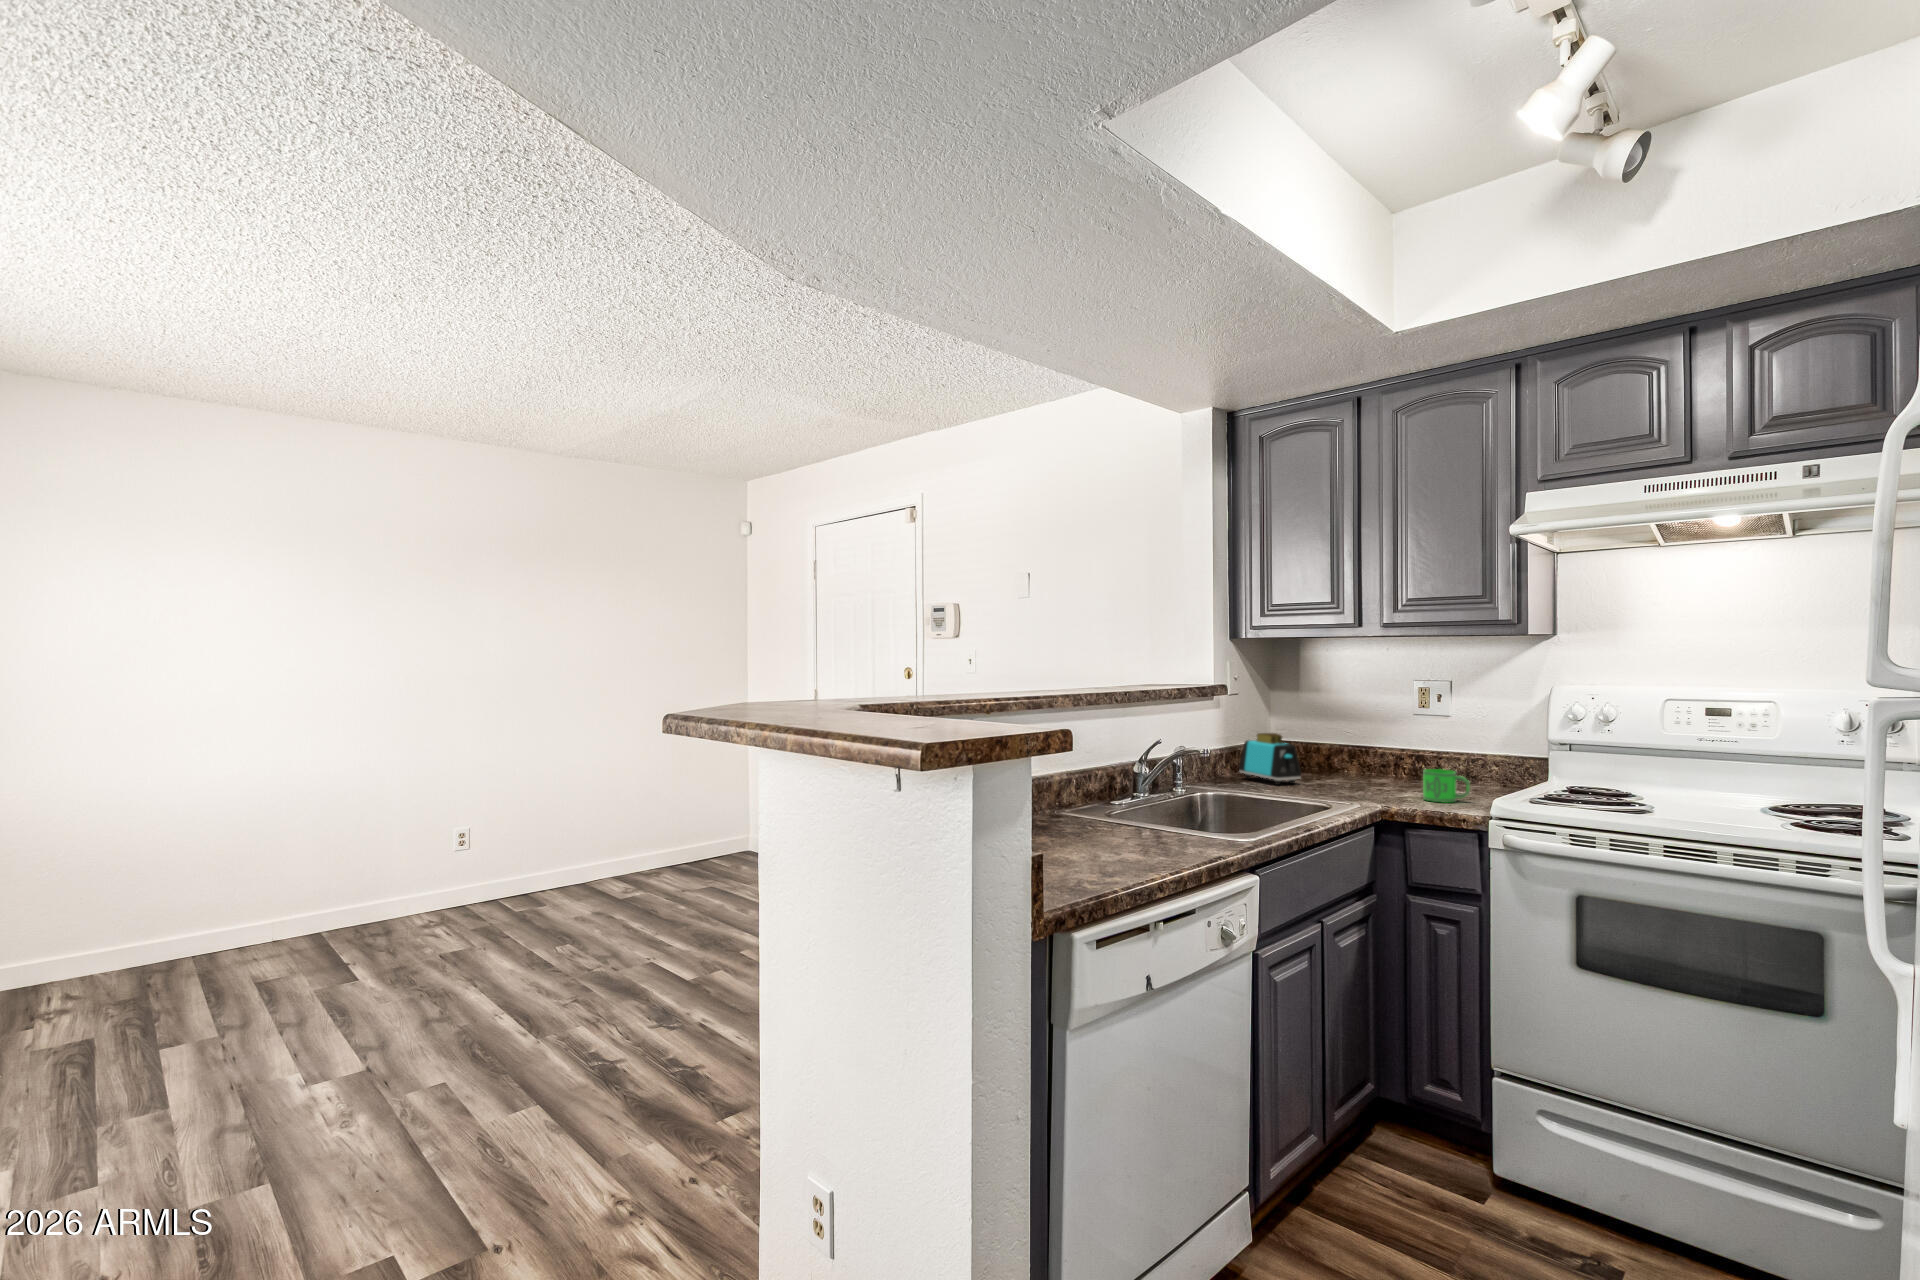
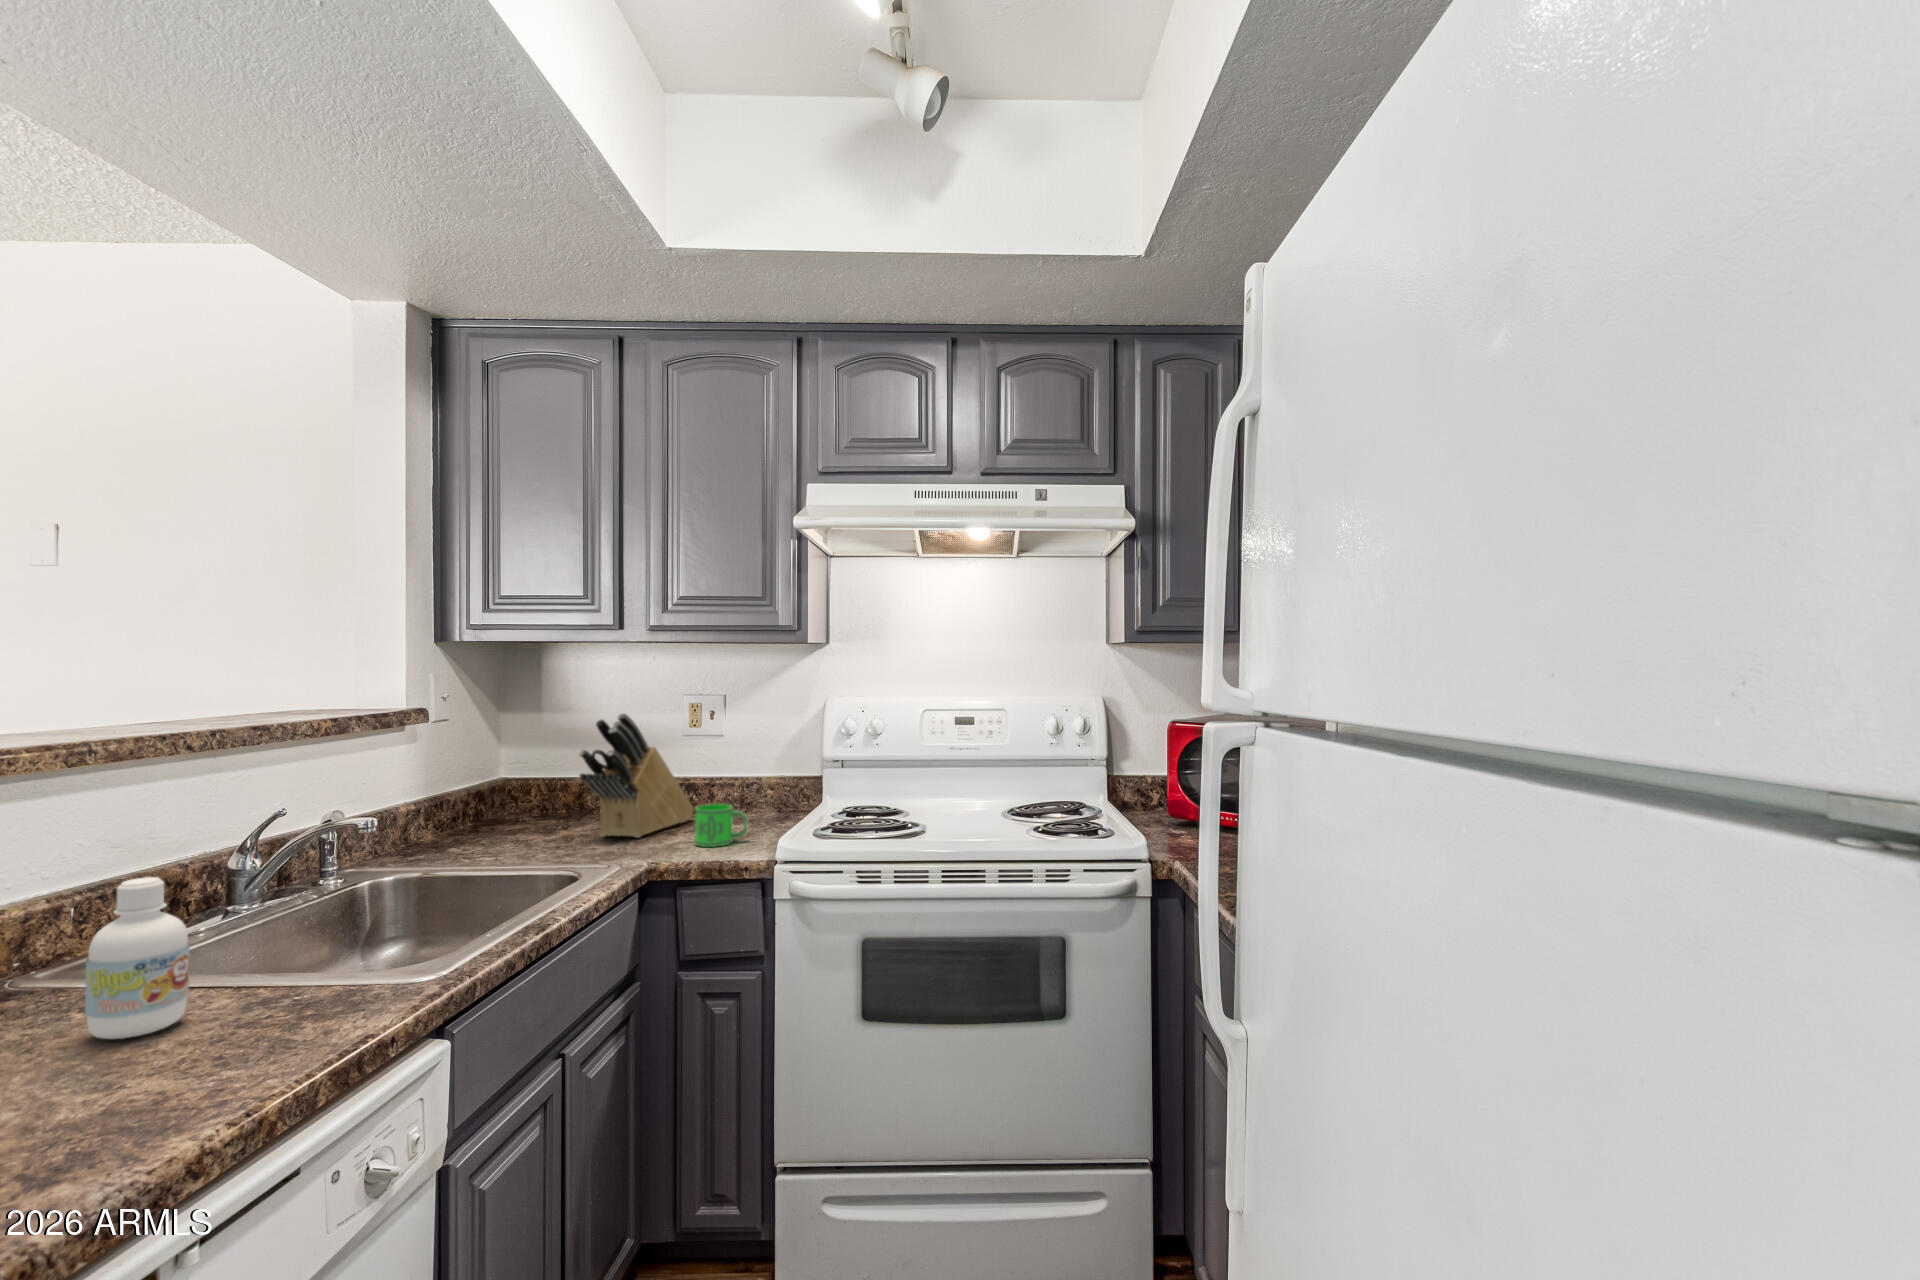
knife block: none [1330,692,1425,790] -> present [579,713,694,838]
toaster: present [1239,733,1301,785] -> none [448,774,540,847]
bottle: none [1095,761,1134,838] -> present [85,877,190,1039]

